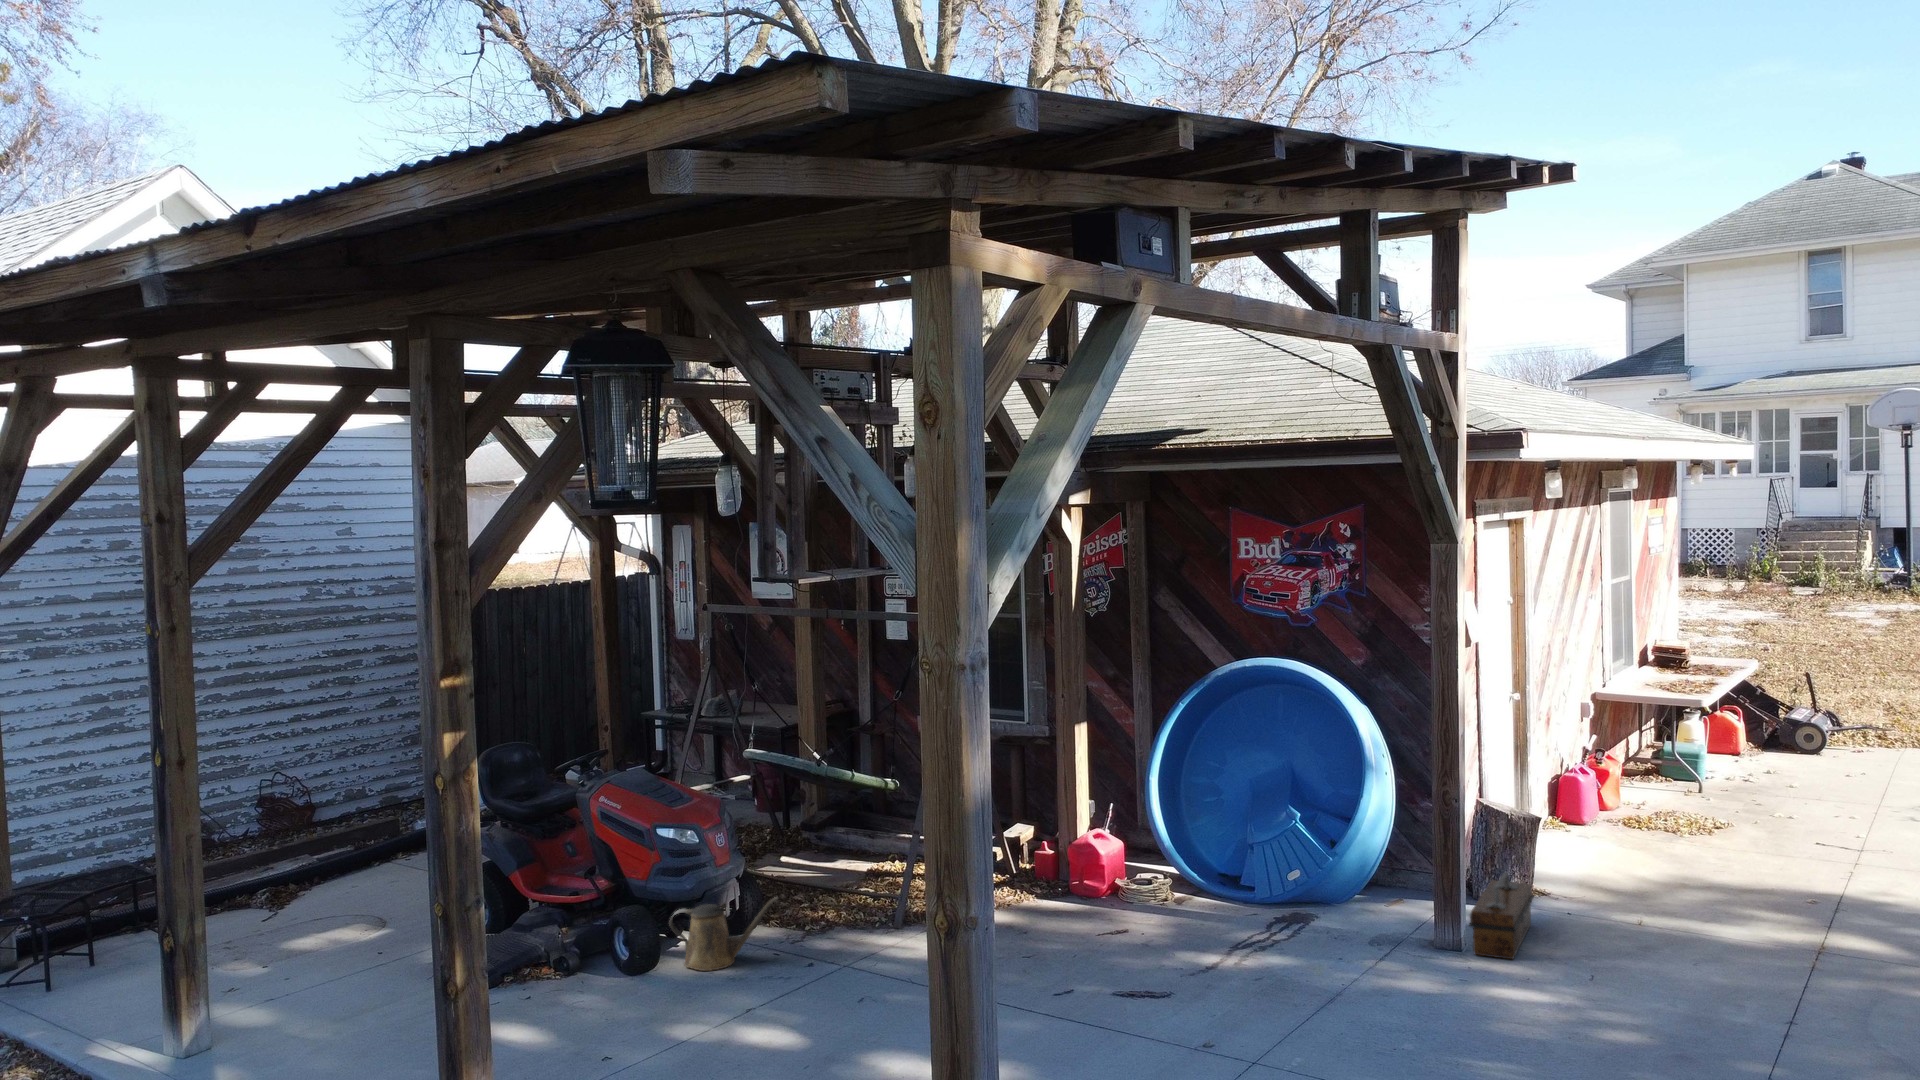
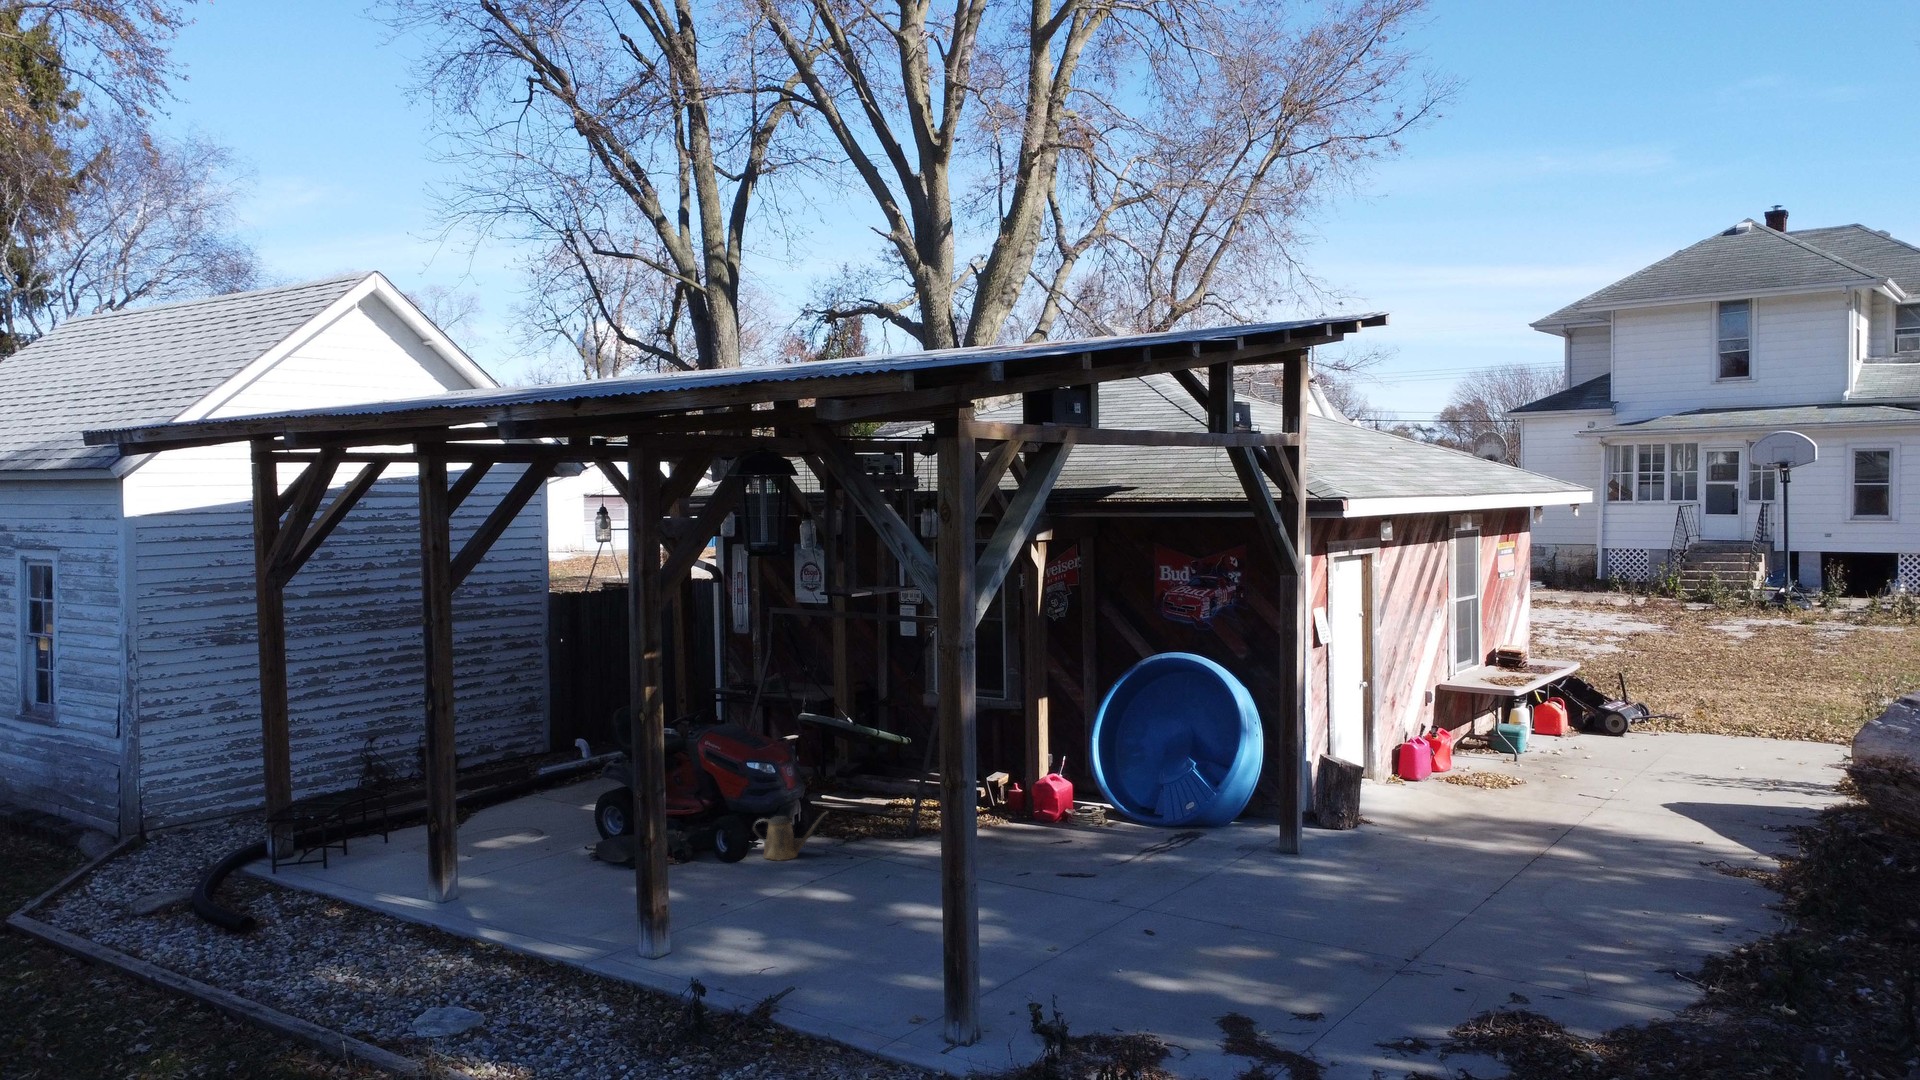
toolbox: present [1469,872,1533,959] -> none [1298,802,1350,858]

